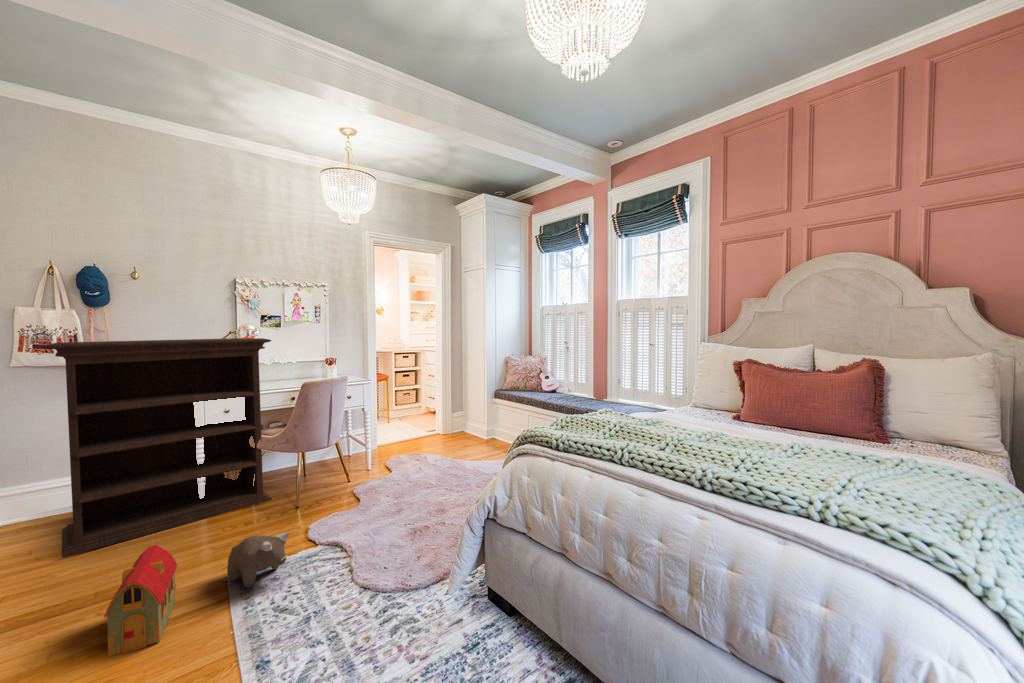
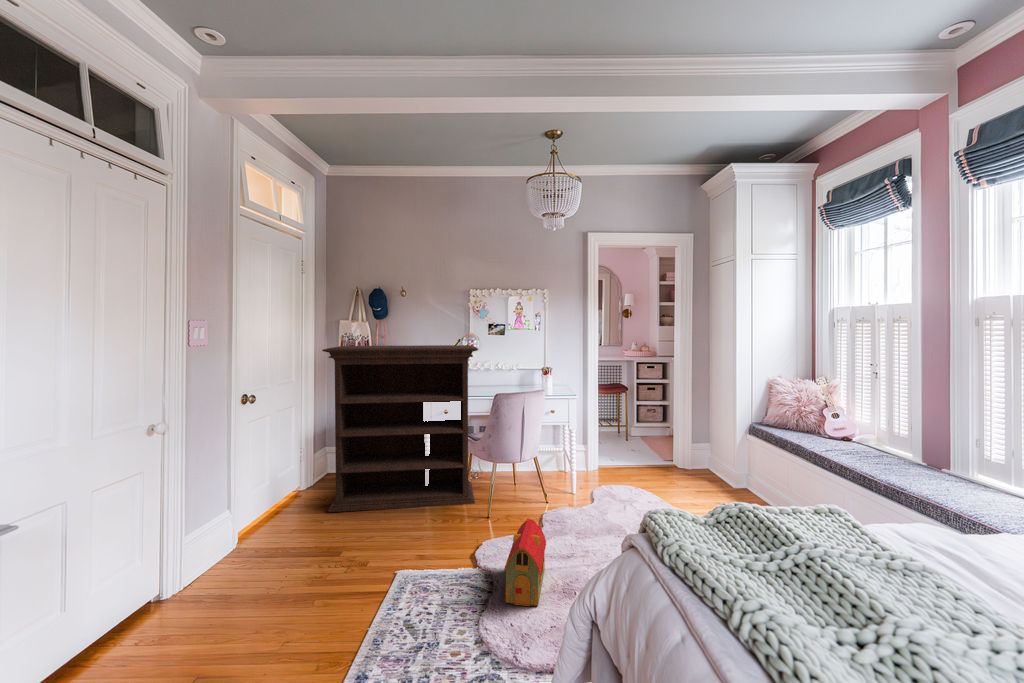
plush toy: present [227,533,289,588] -> none [394,540,439,590]
toy house: present [104,545,177,656] -> present [504,519,546,606]

